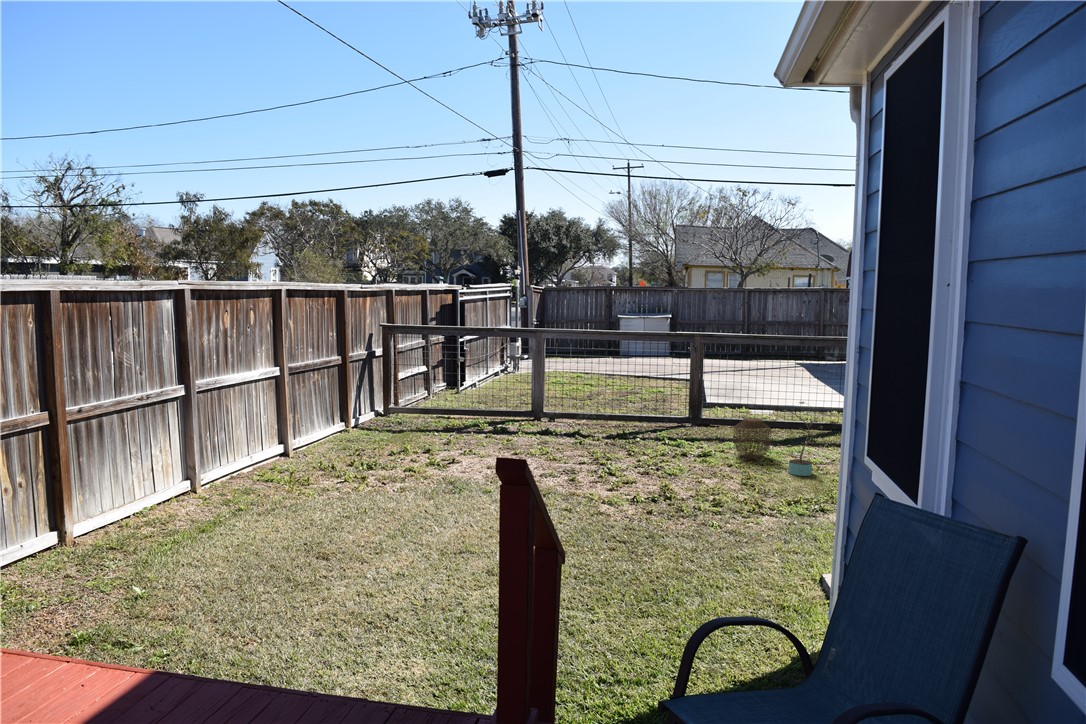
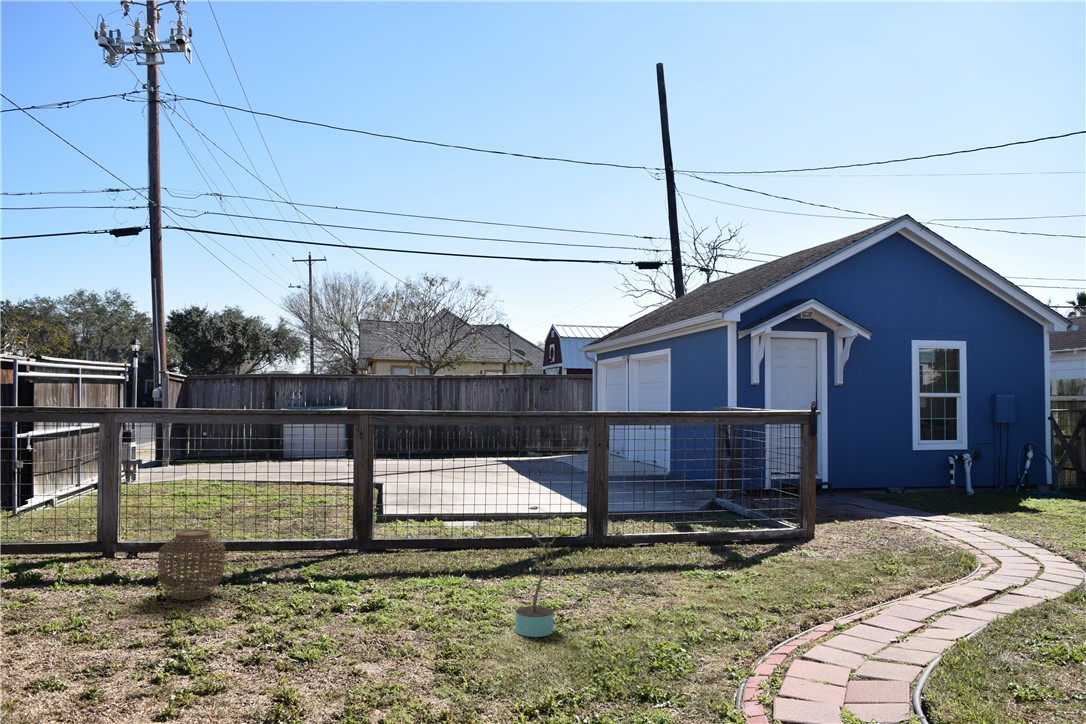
woven basket: present [734,418,771,458] -> present [158,530,225,600]

